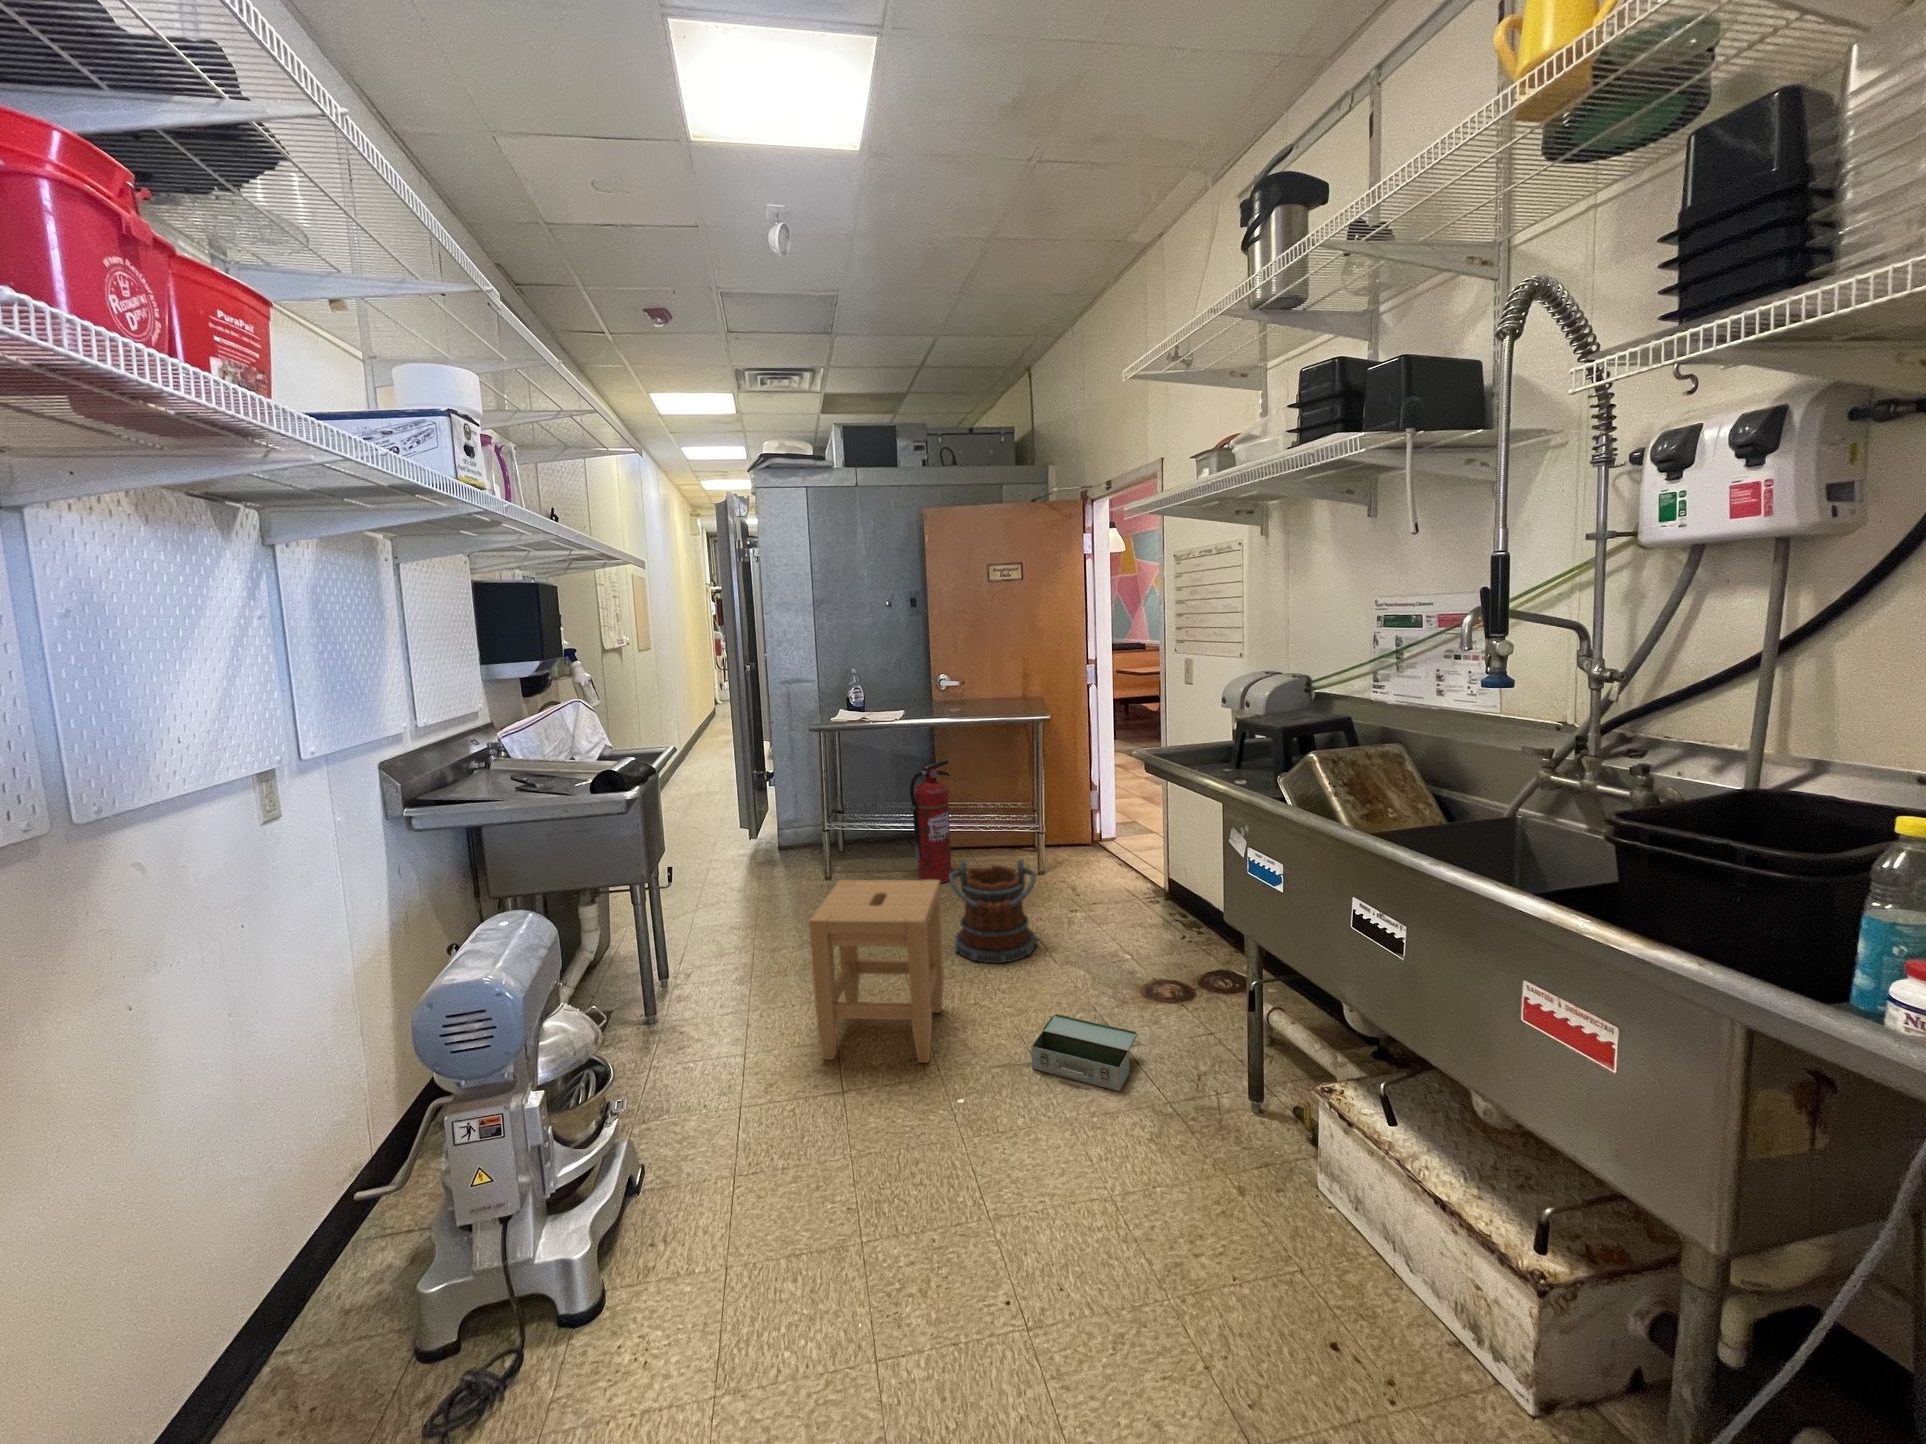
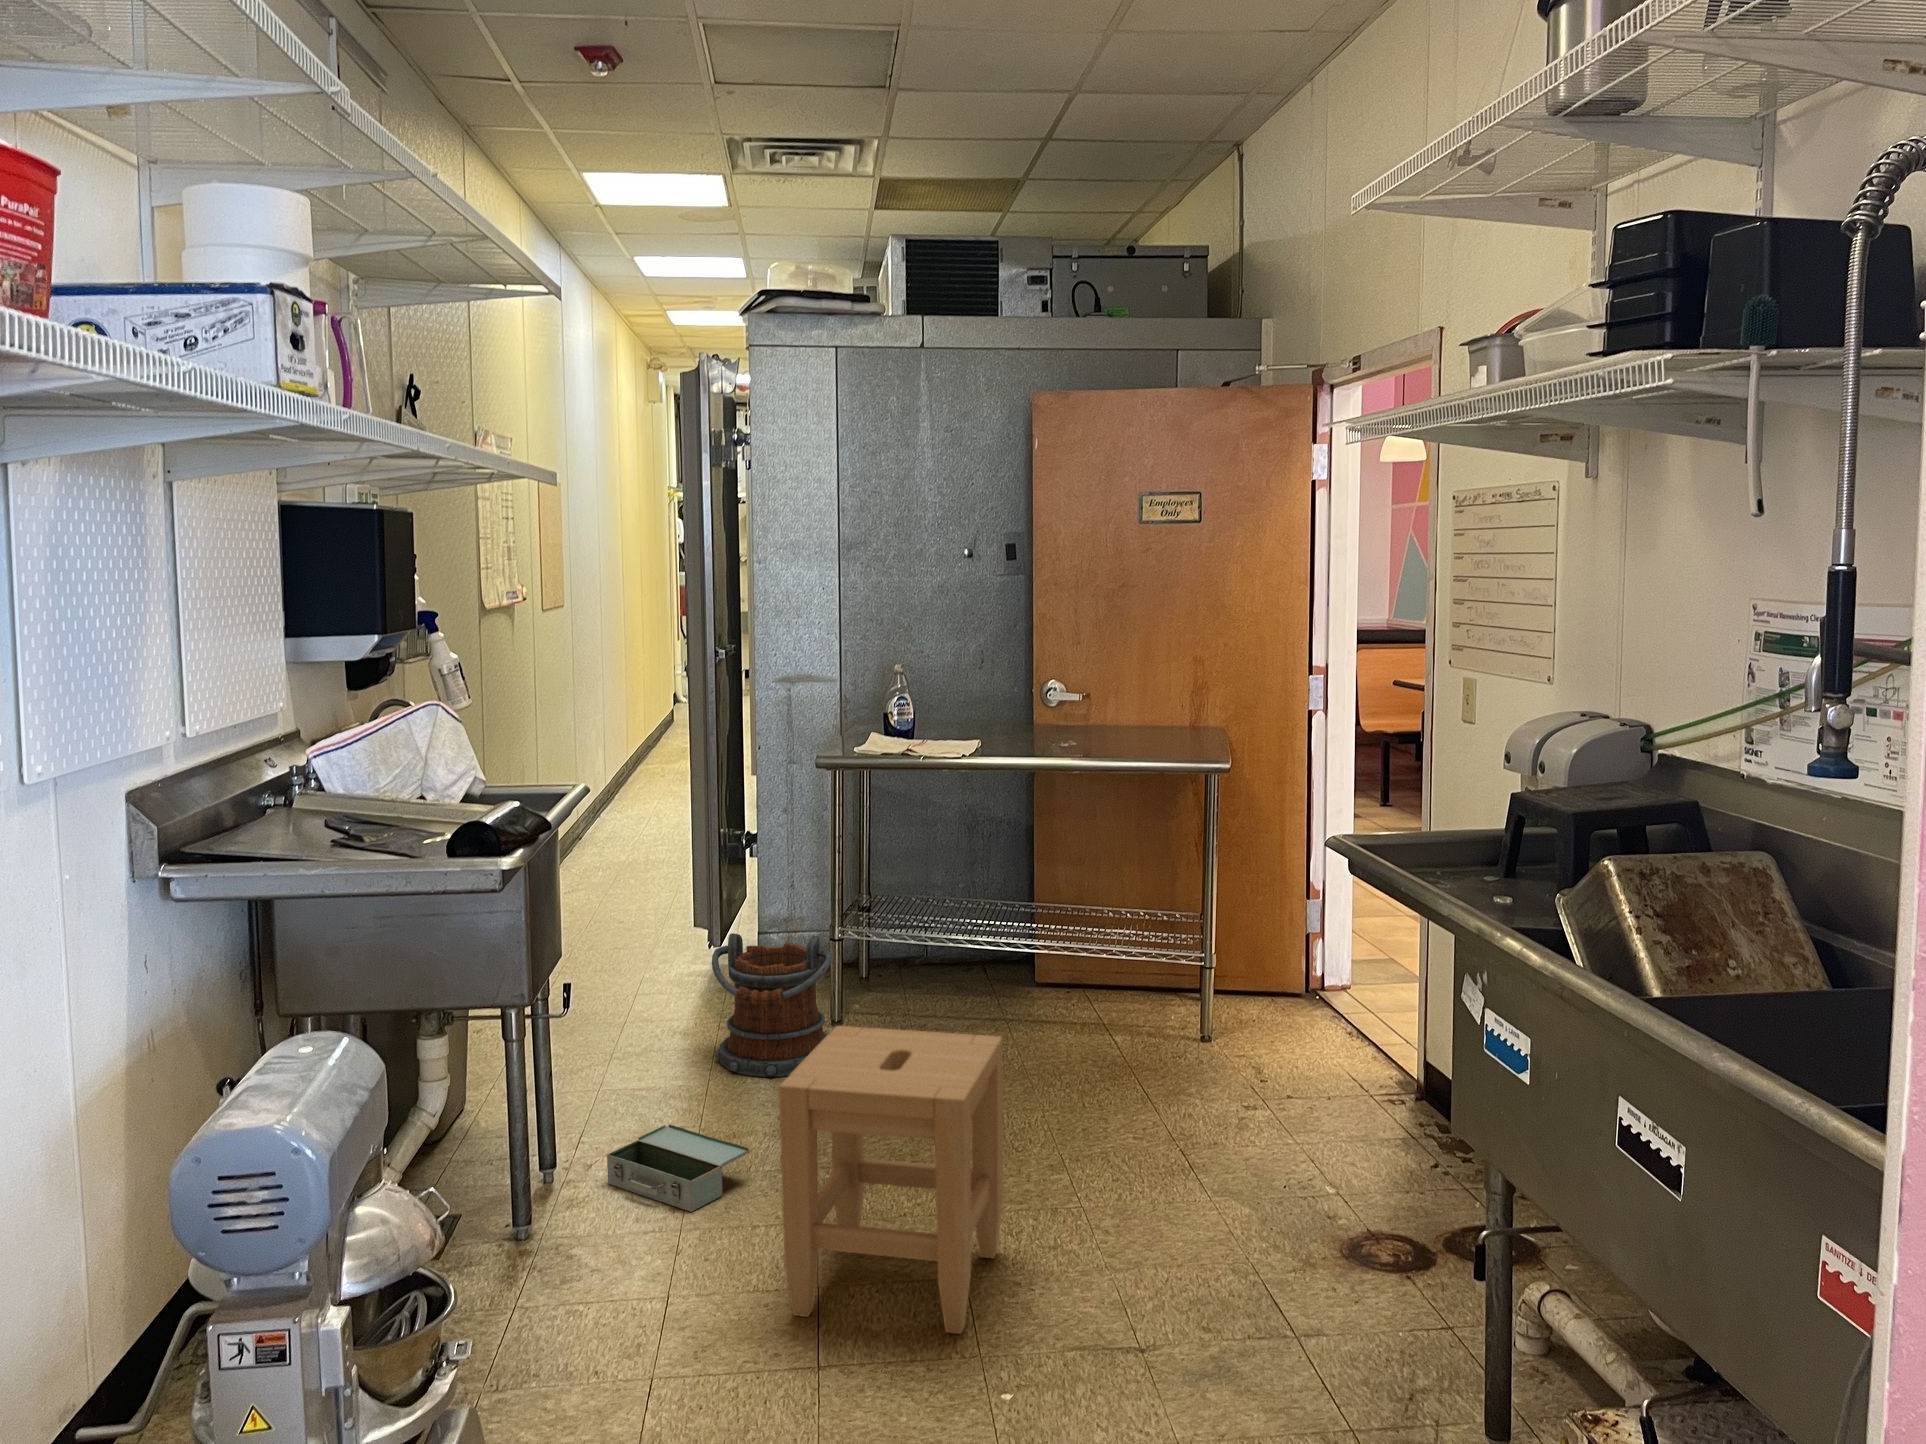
fire extinguisher: present [910,759,952,883] -> none [981,832,1054,1048]
bucket: present [950,860,1038,963] -> present [712,933,833,1077]
toolbox: present [1031,1014,1137,1091] -> present [607,1125,750,1212]

